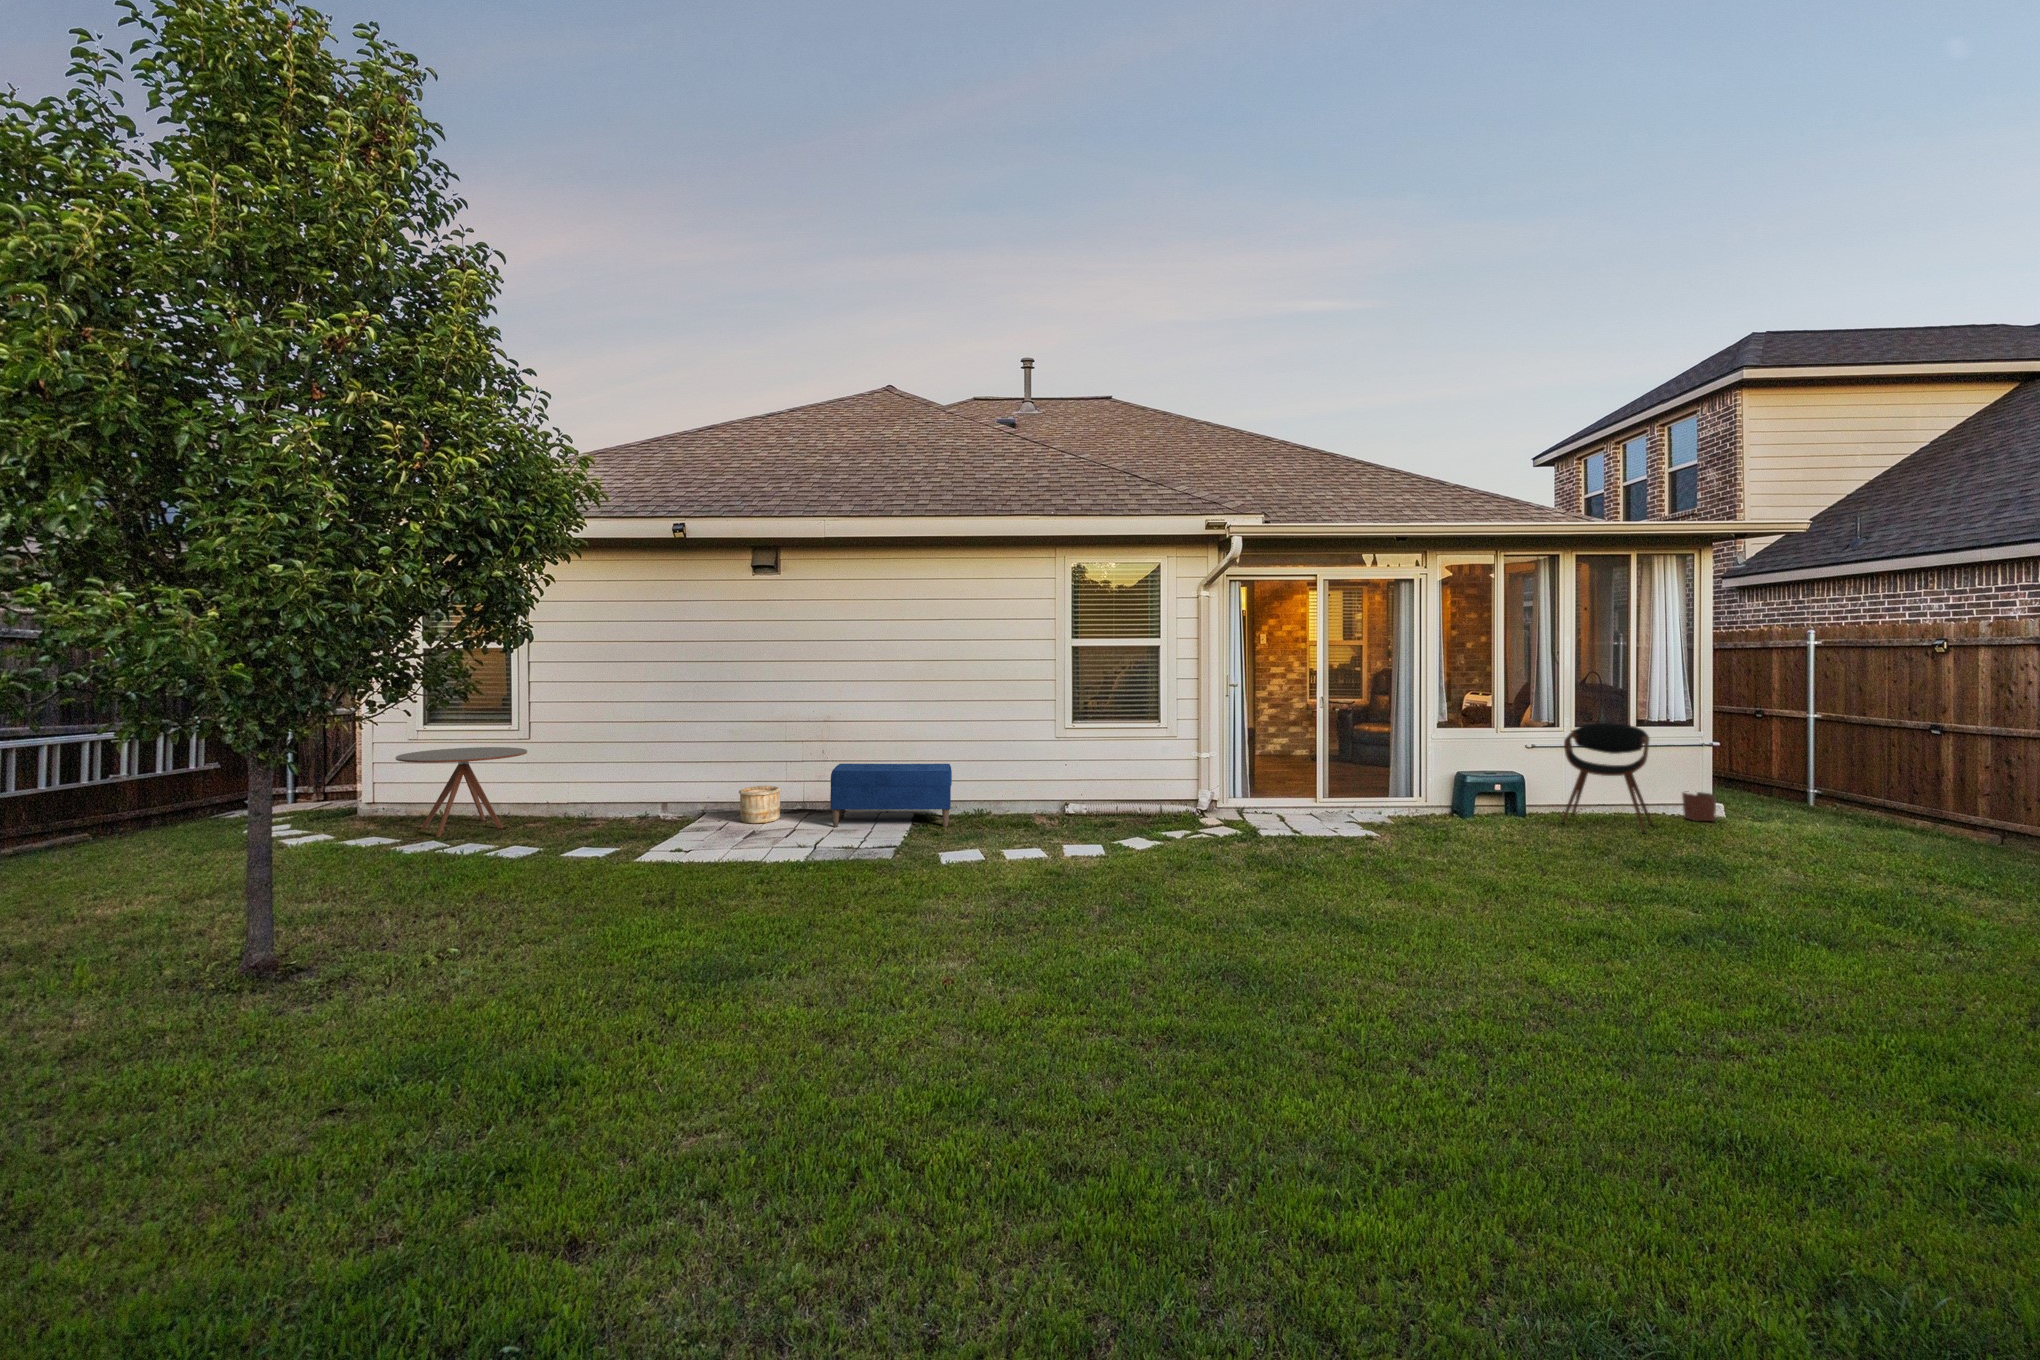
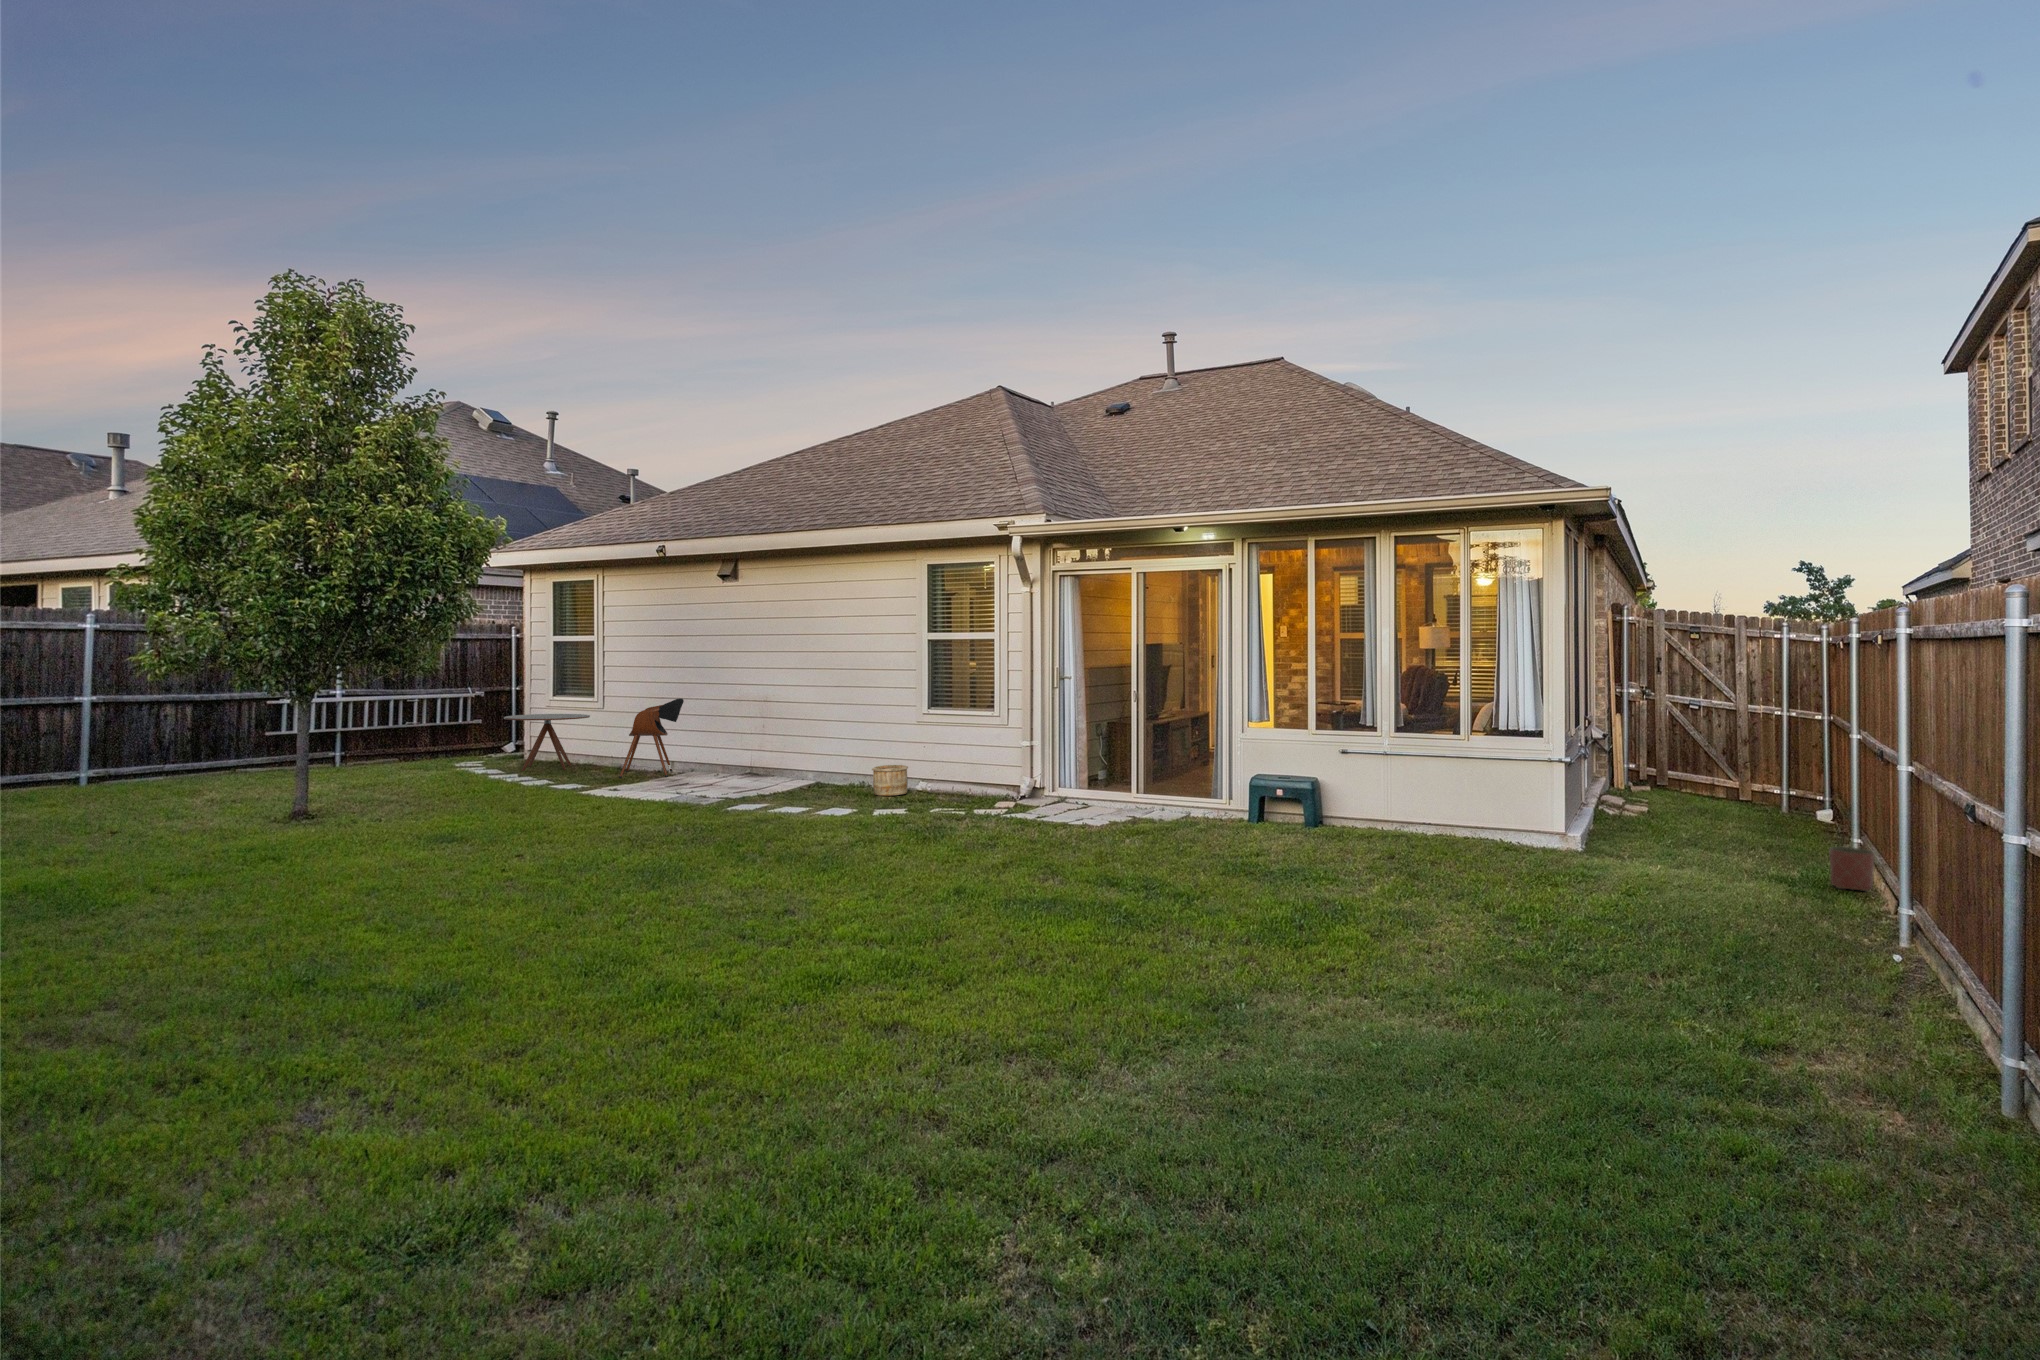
chair: present [1561,723,1653,834] -> present [619,698,684,778]
bench: present [830,764,952,827] -> none [733,737,838,791]
wooden bucket: present [739,786,781,823] -> present [872,765,908,796]
planter: present [1682,791,1716,821] -> present [1829,847,1874,891]

